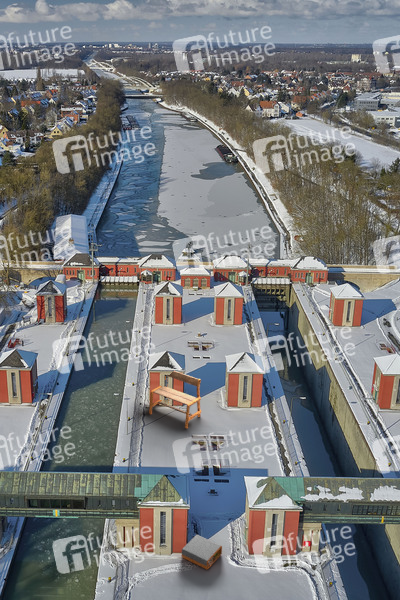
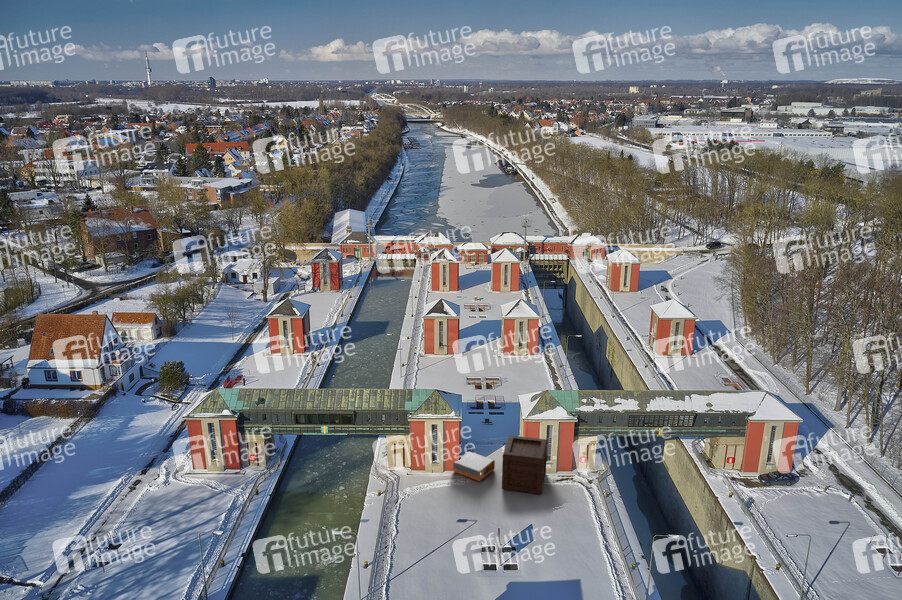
bench: present [149,371,201,429] -> none [422,313,475,371]
wooden crate: none [229,524,274,585] -> present [502,435,547,494]

